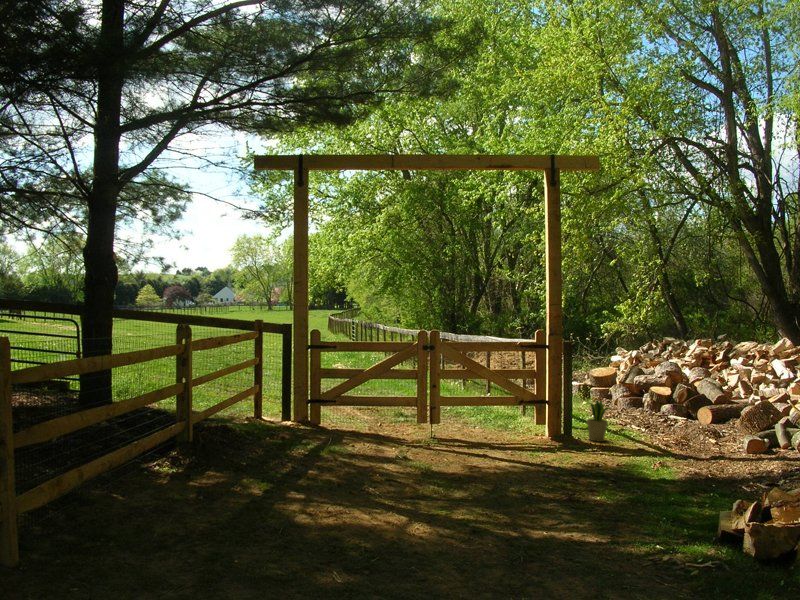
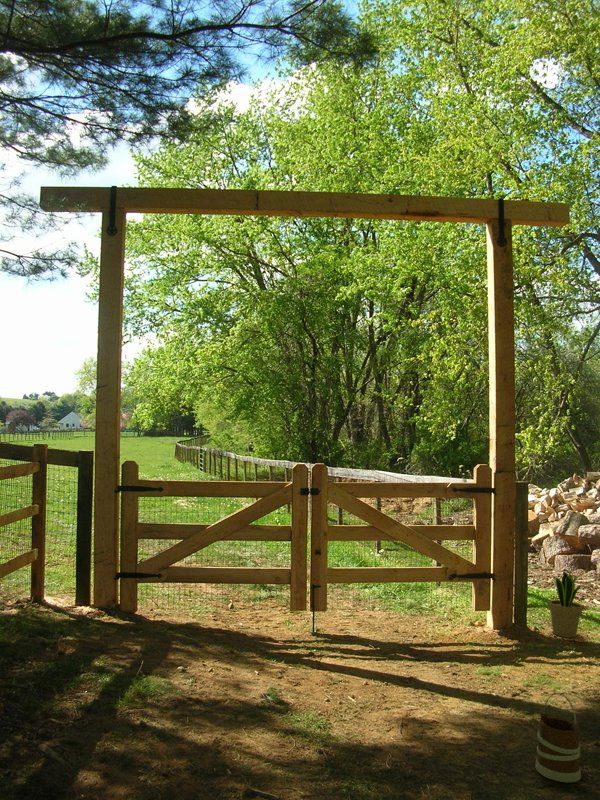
wooden bucket: none [534,446,557,488] -> present [535,693,581,782]

